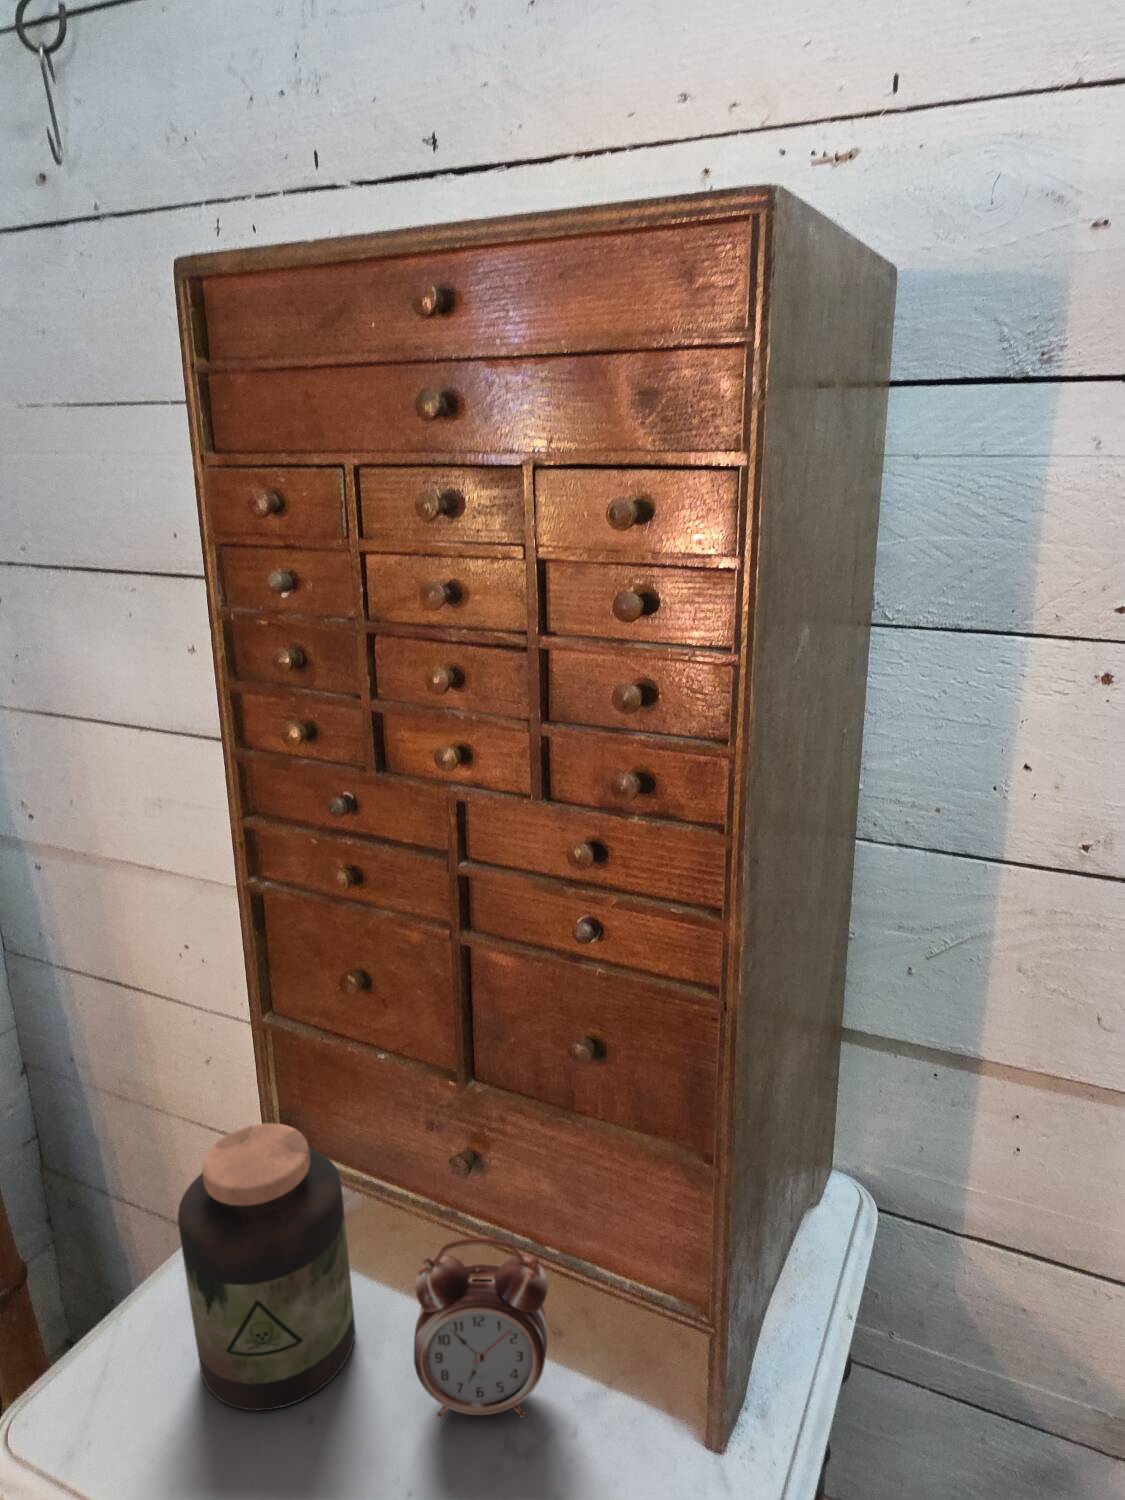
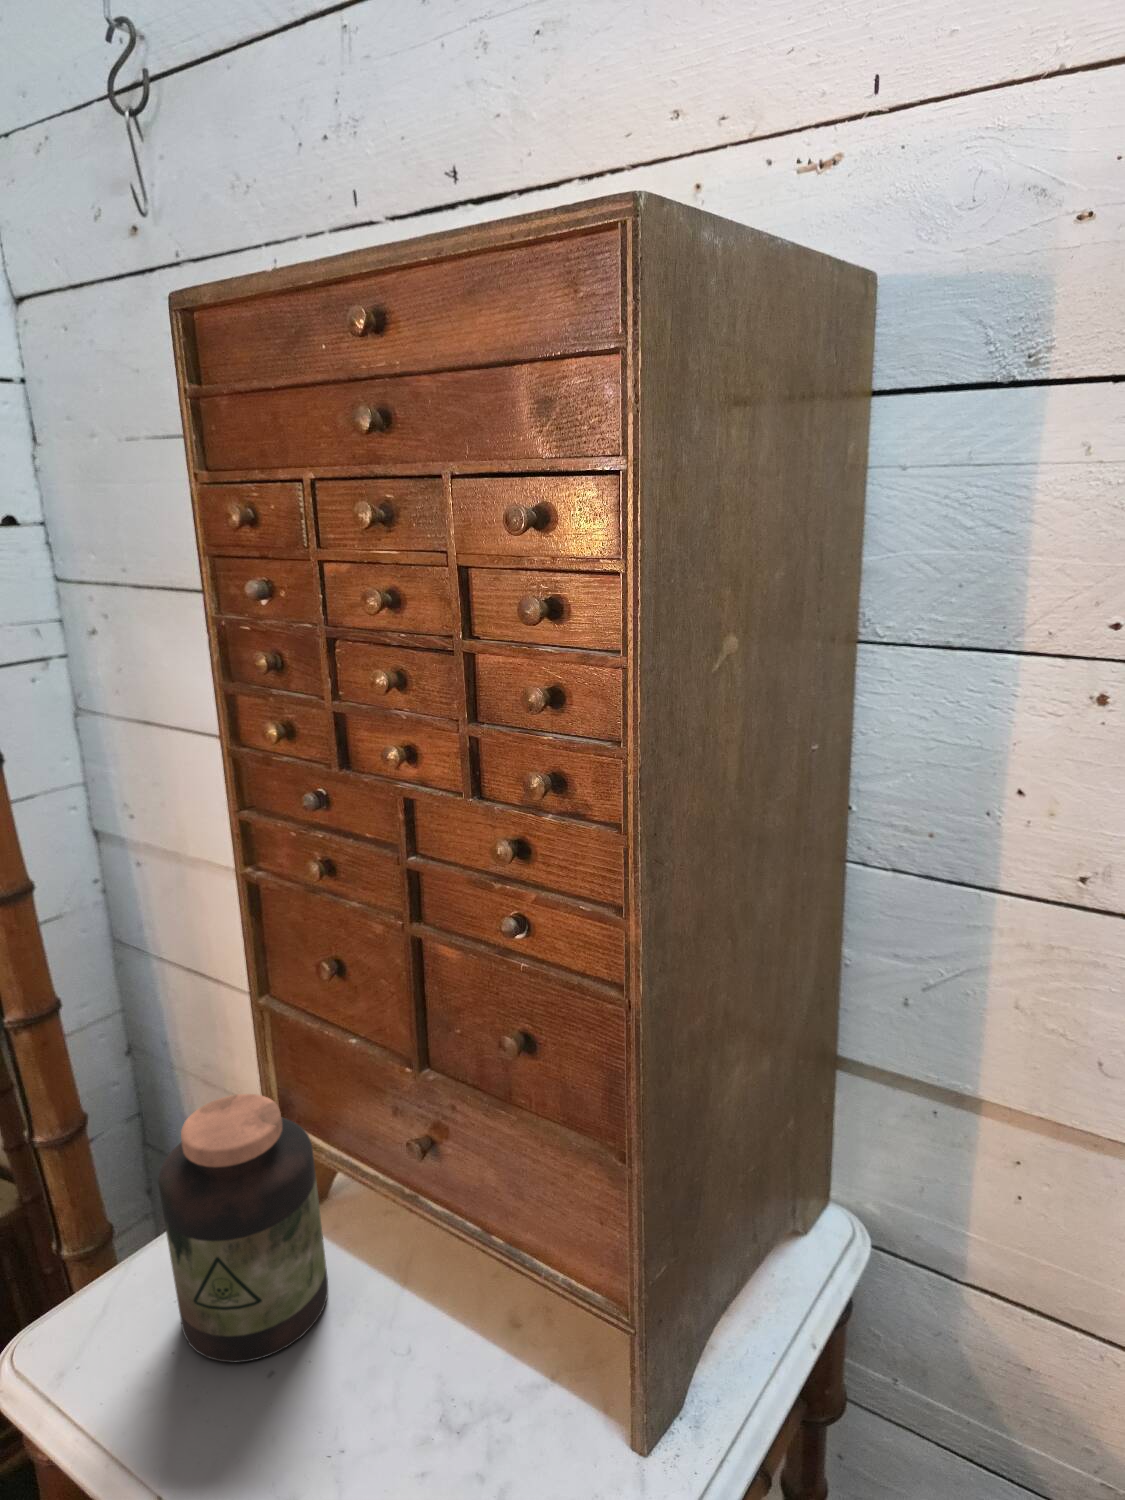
alarm clock: present [414,1238,548,1419] -> none [354,1222,489,1405]

